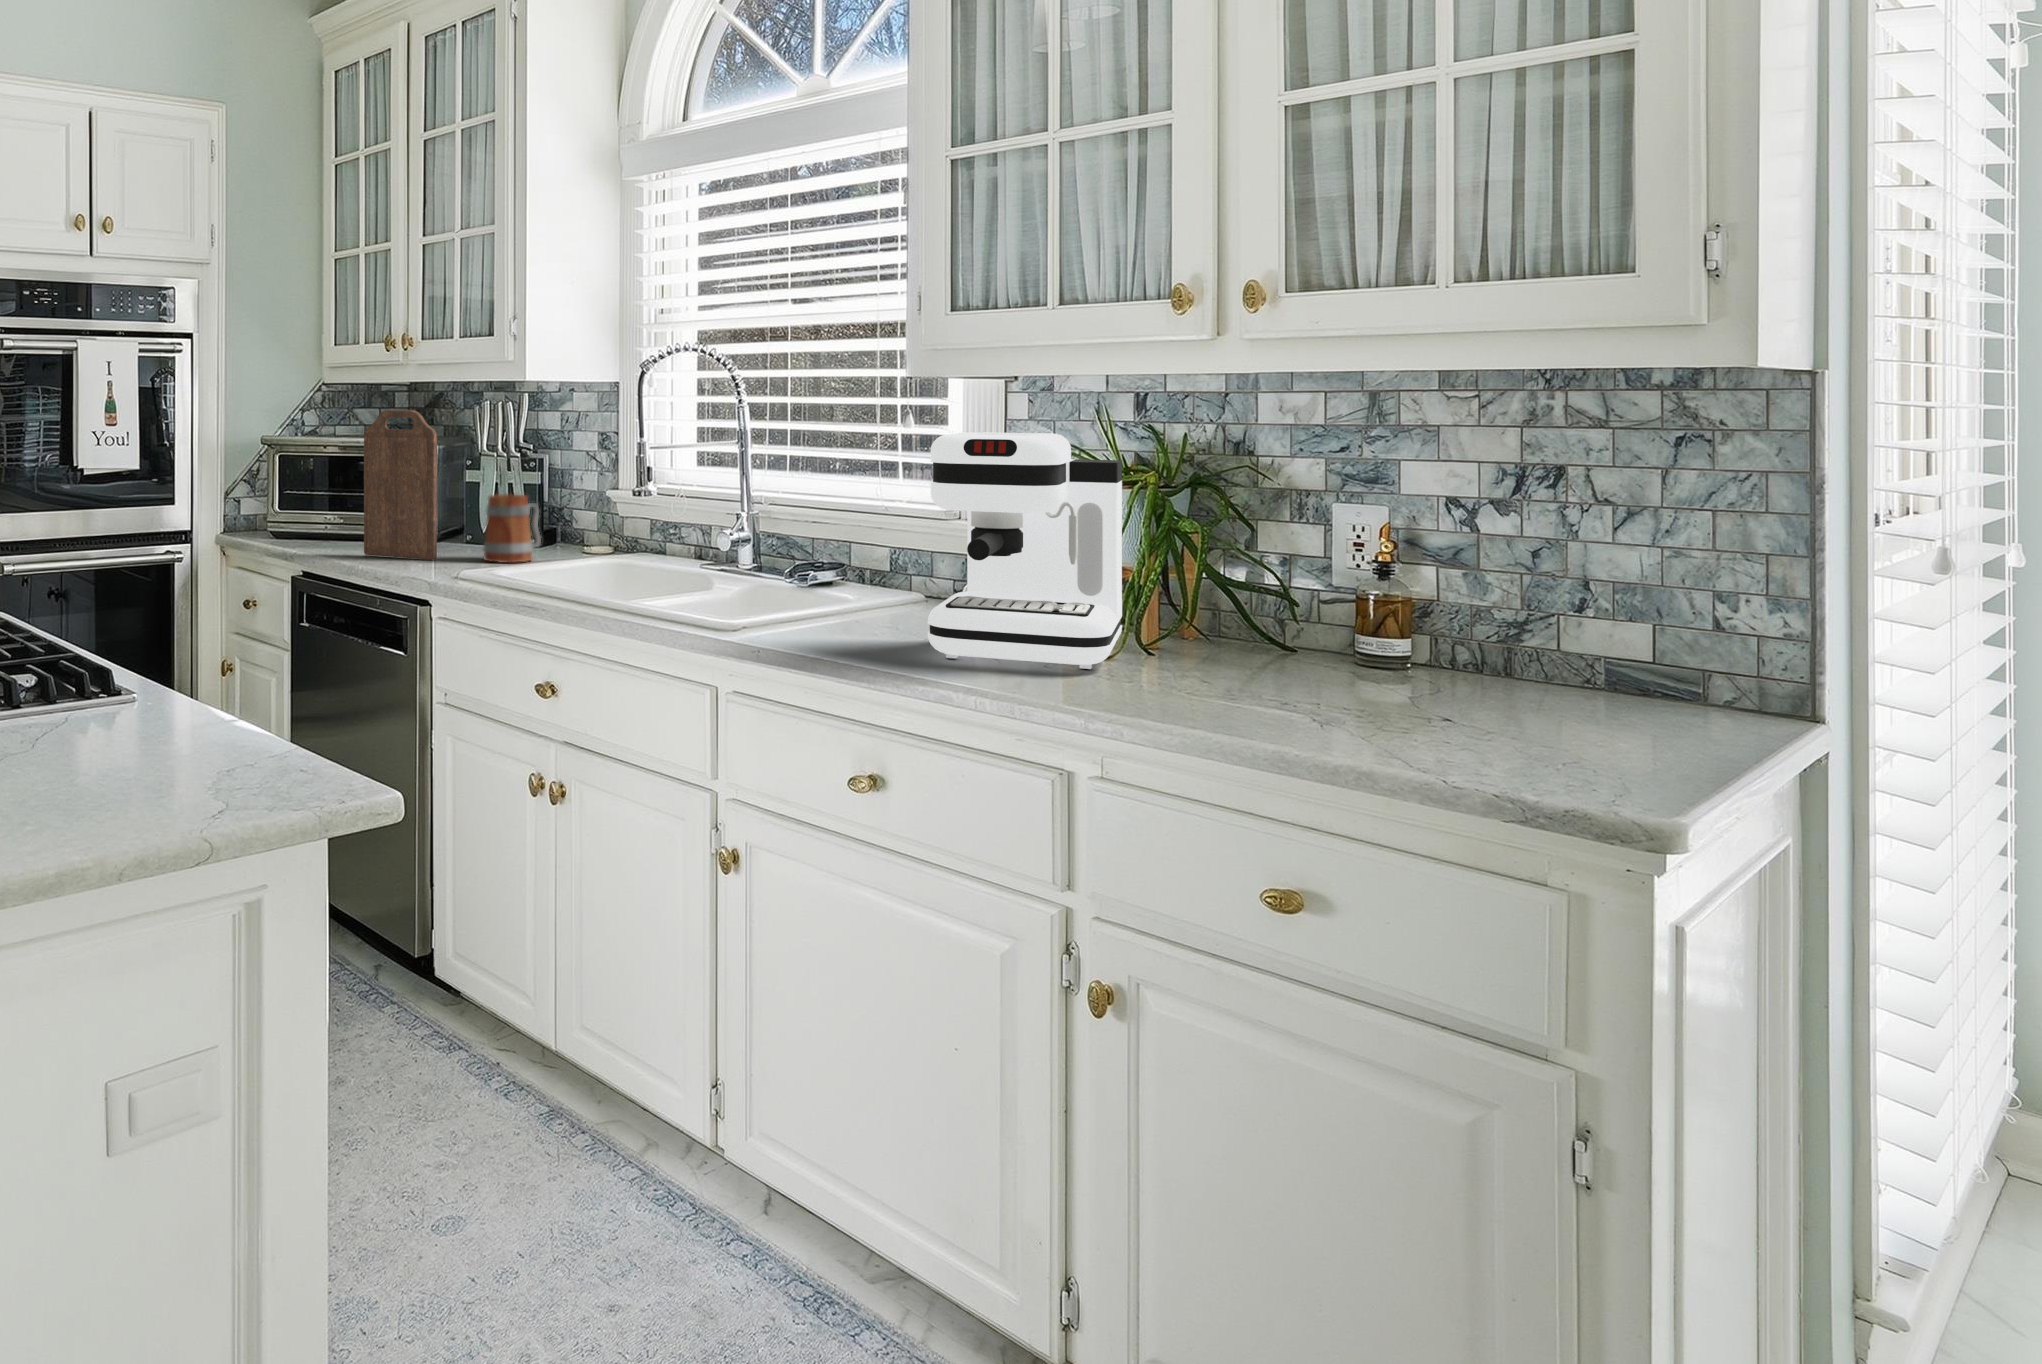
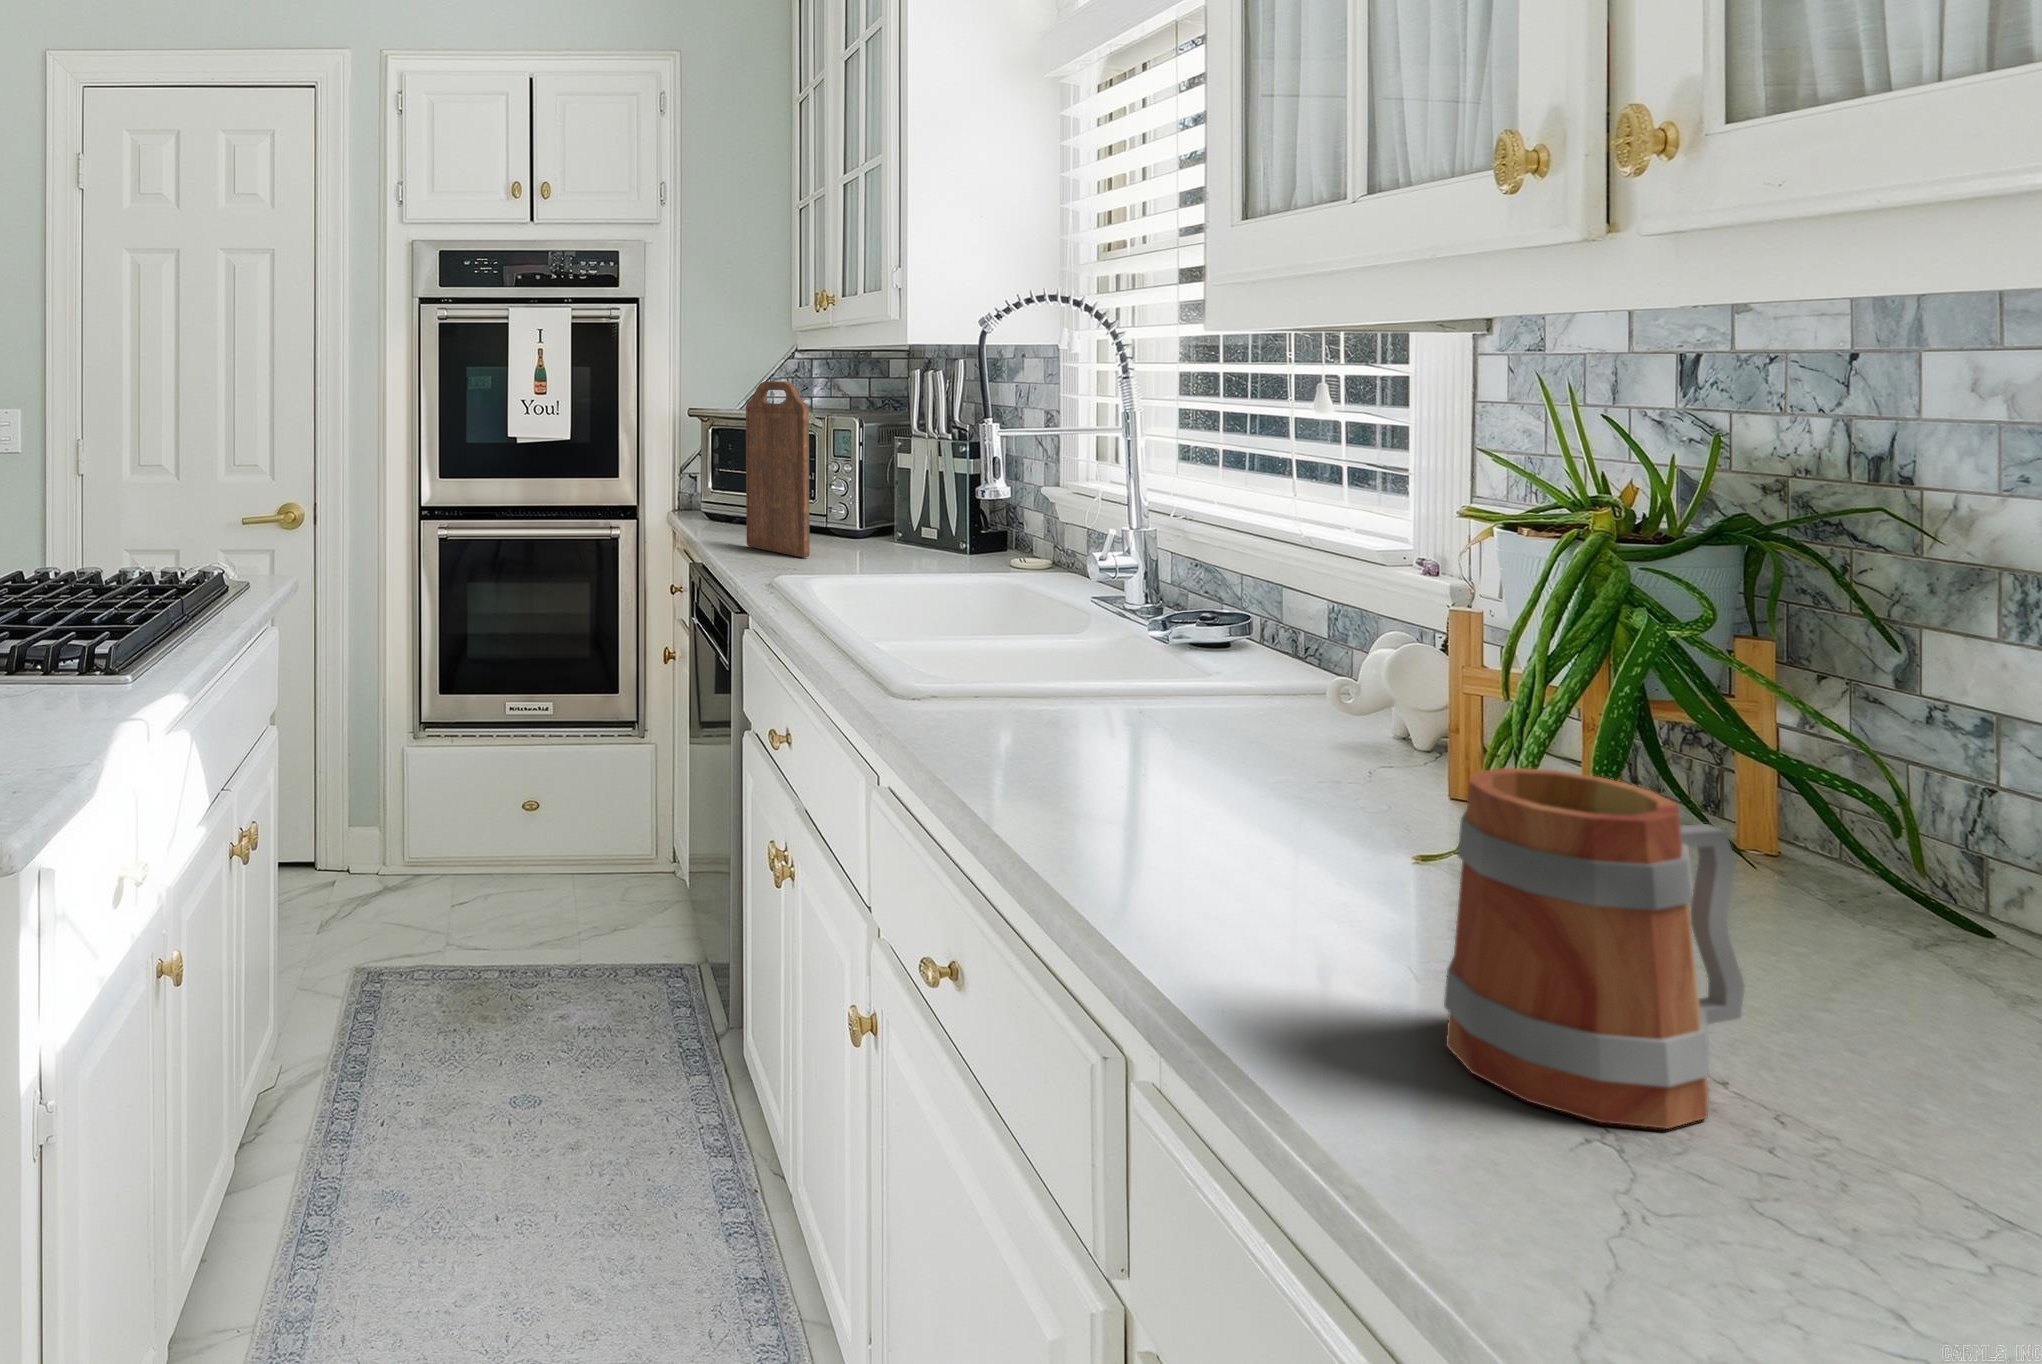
coffee maker: present [928,432,1122,669] -> none [1063,424,1526,886]
mug: present [484,494,541,563] -> present [1444,768,1745,1129]

